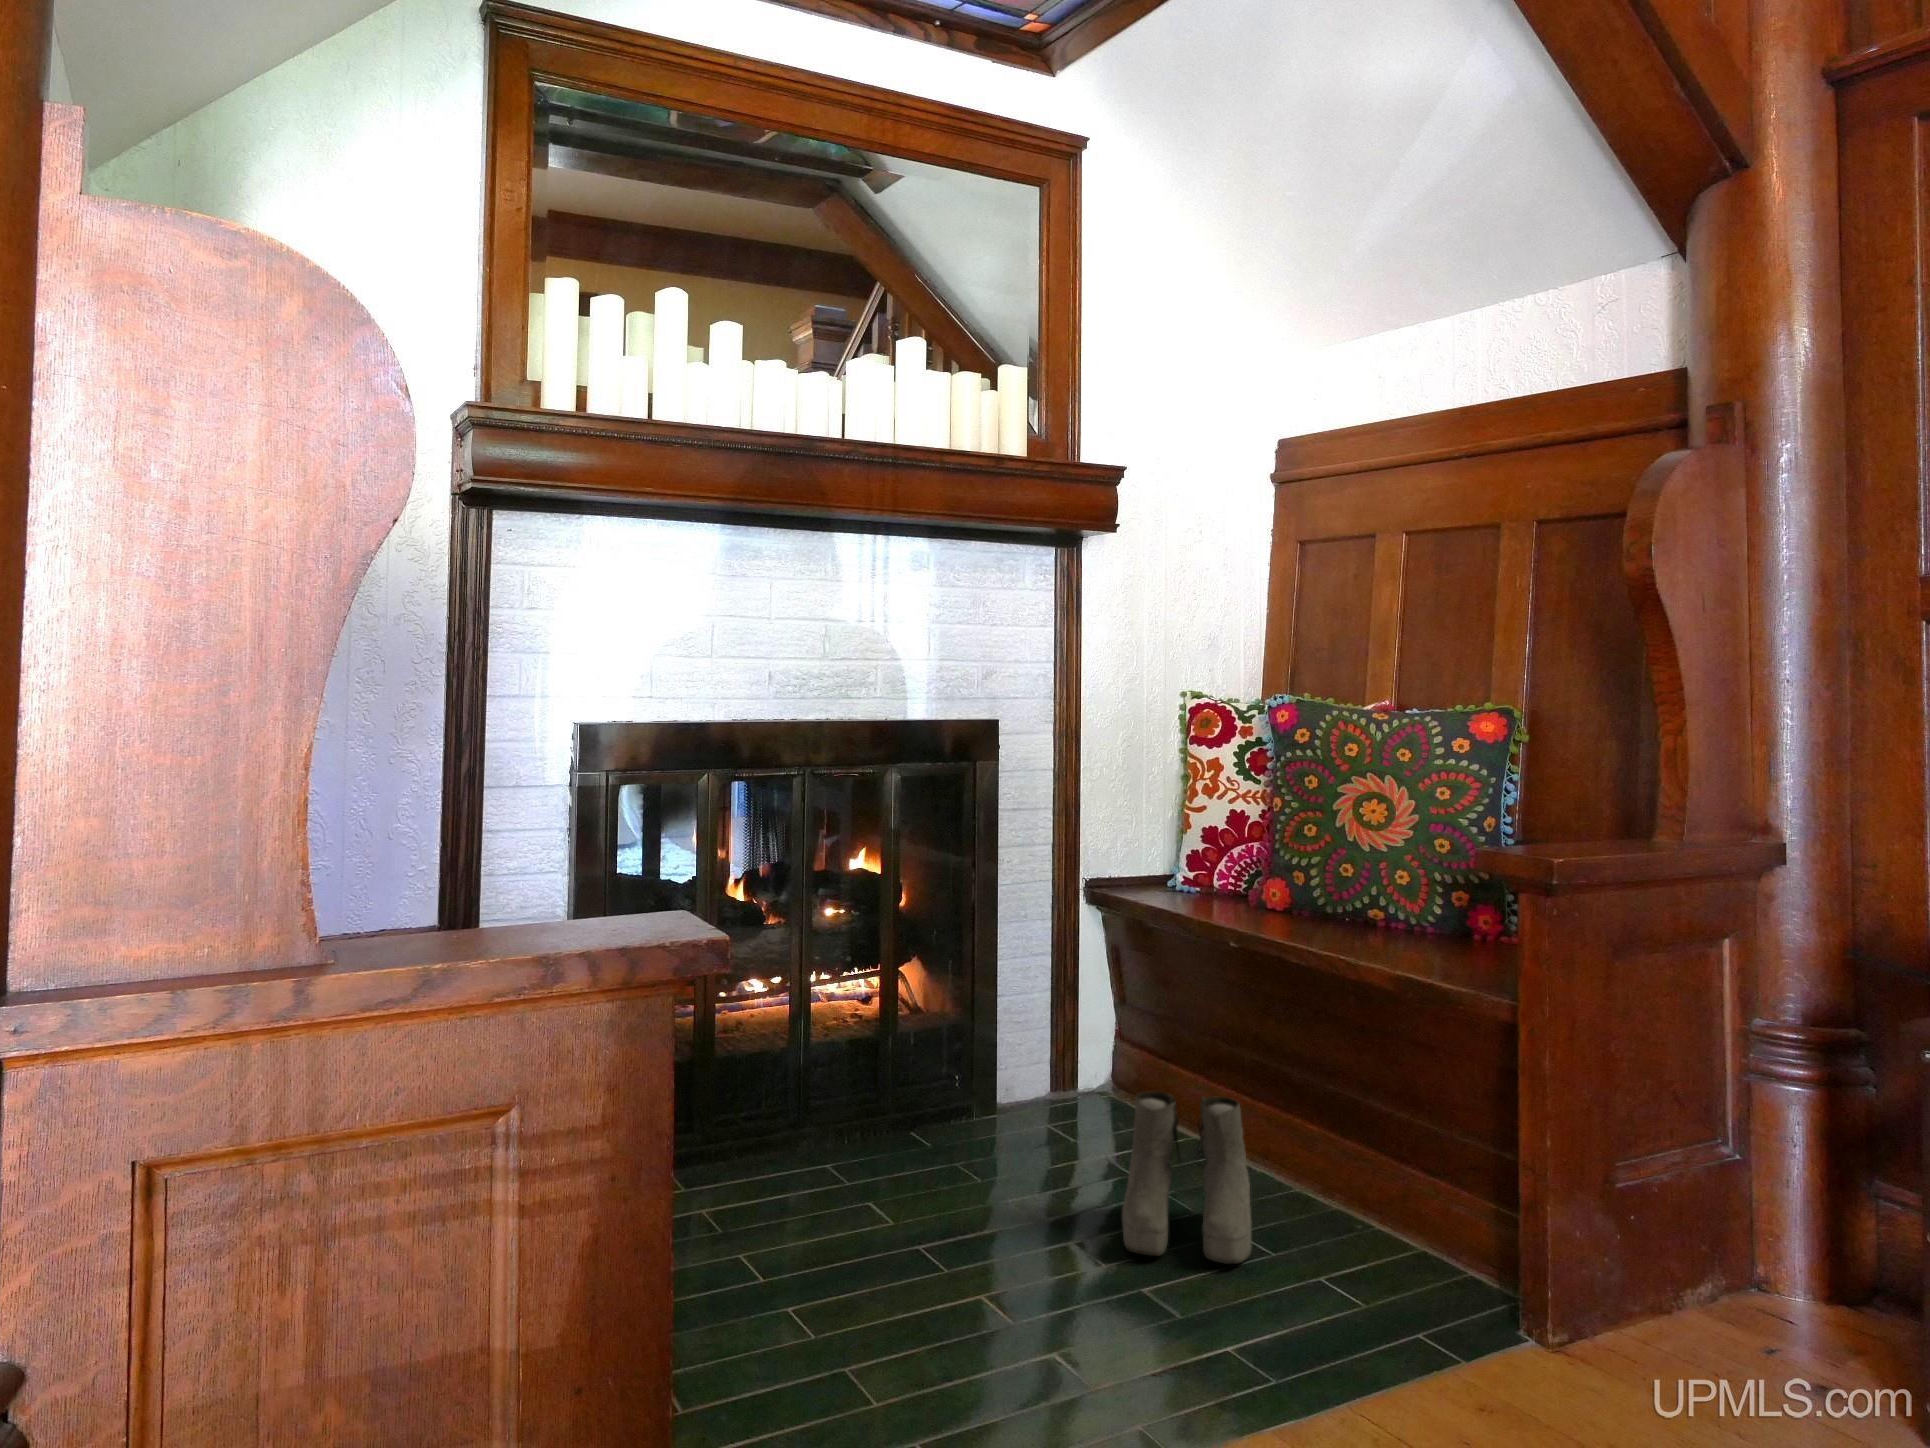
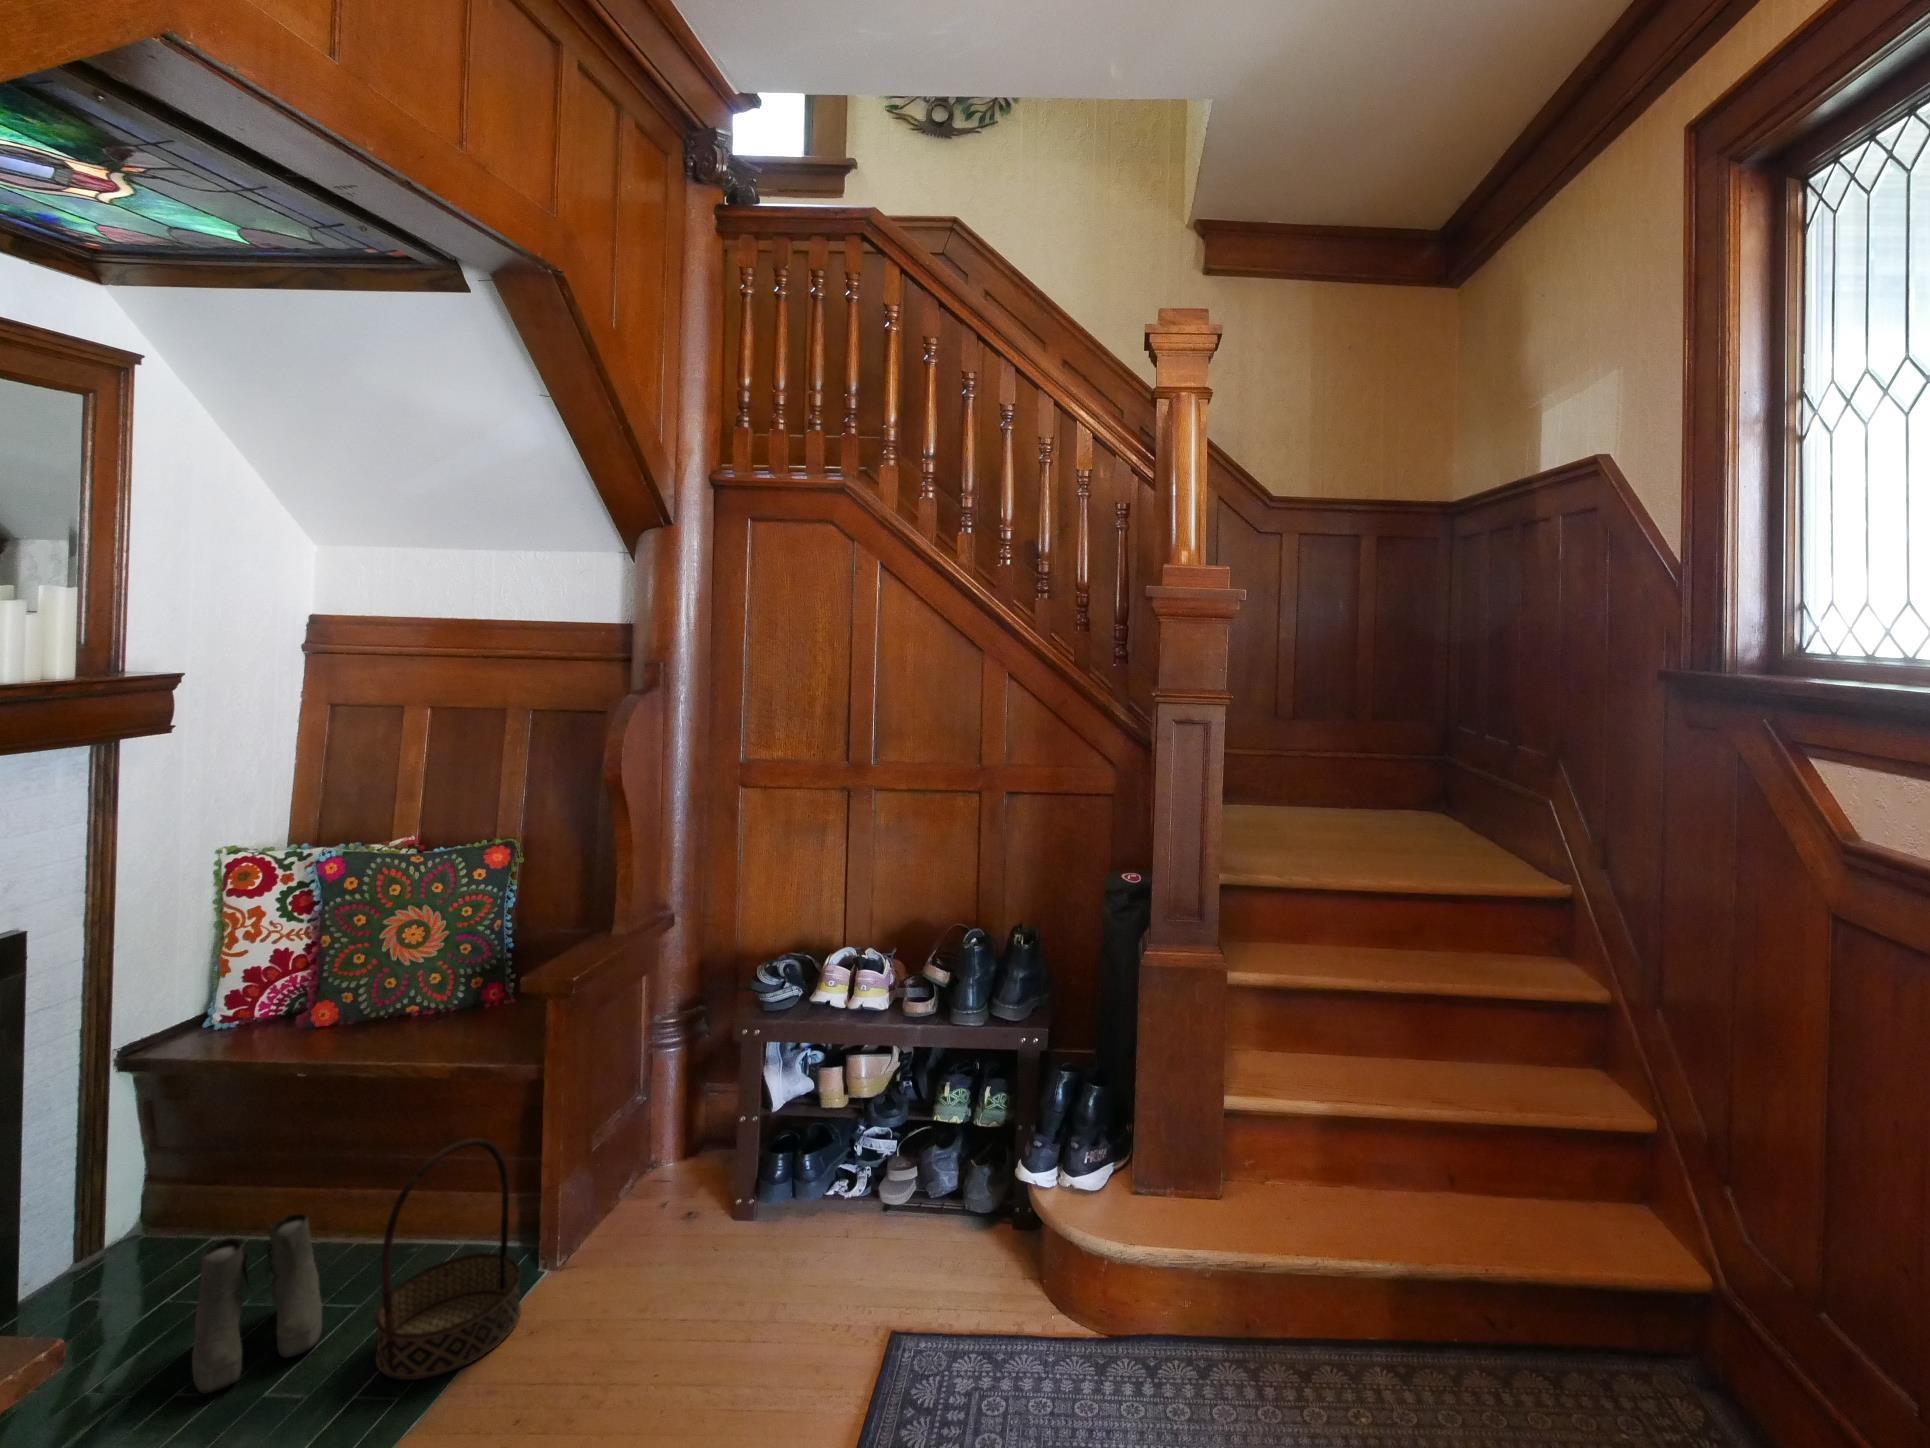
basket: none [1301,1053,1497,1383] -> present [375,1139,521,1380]

